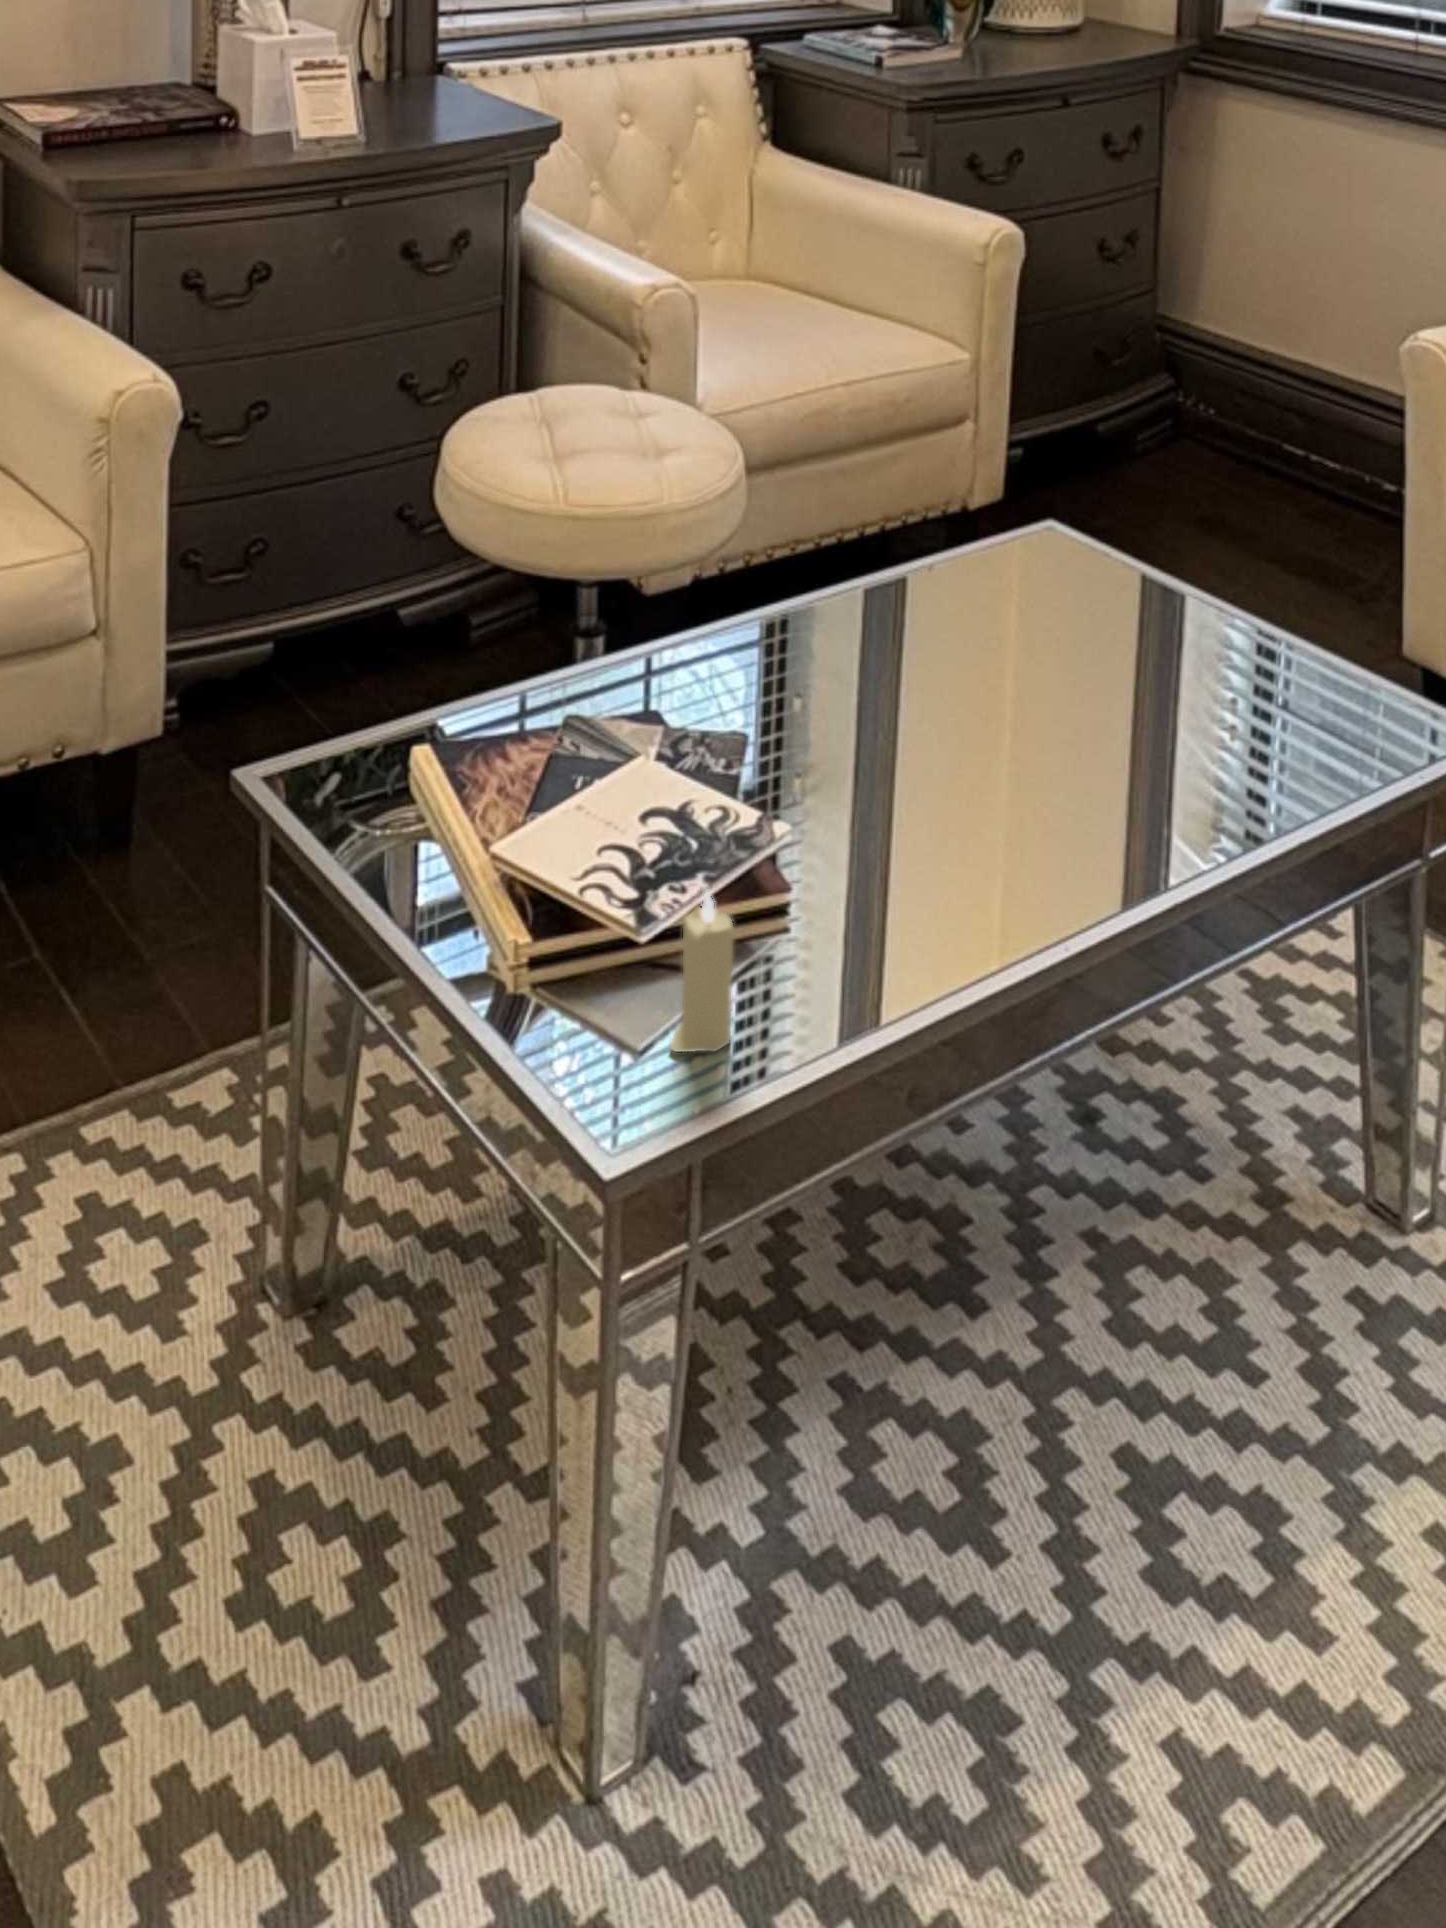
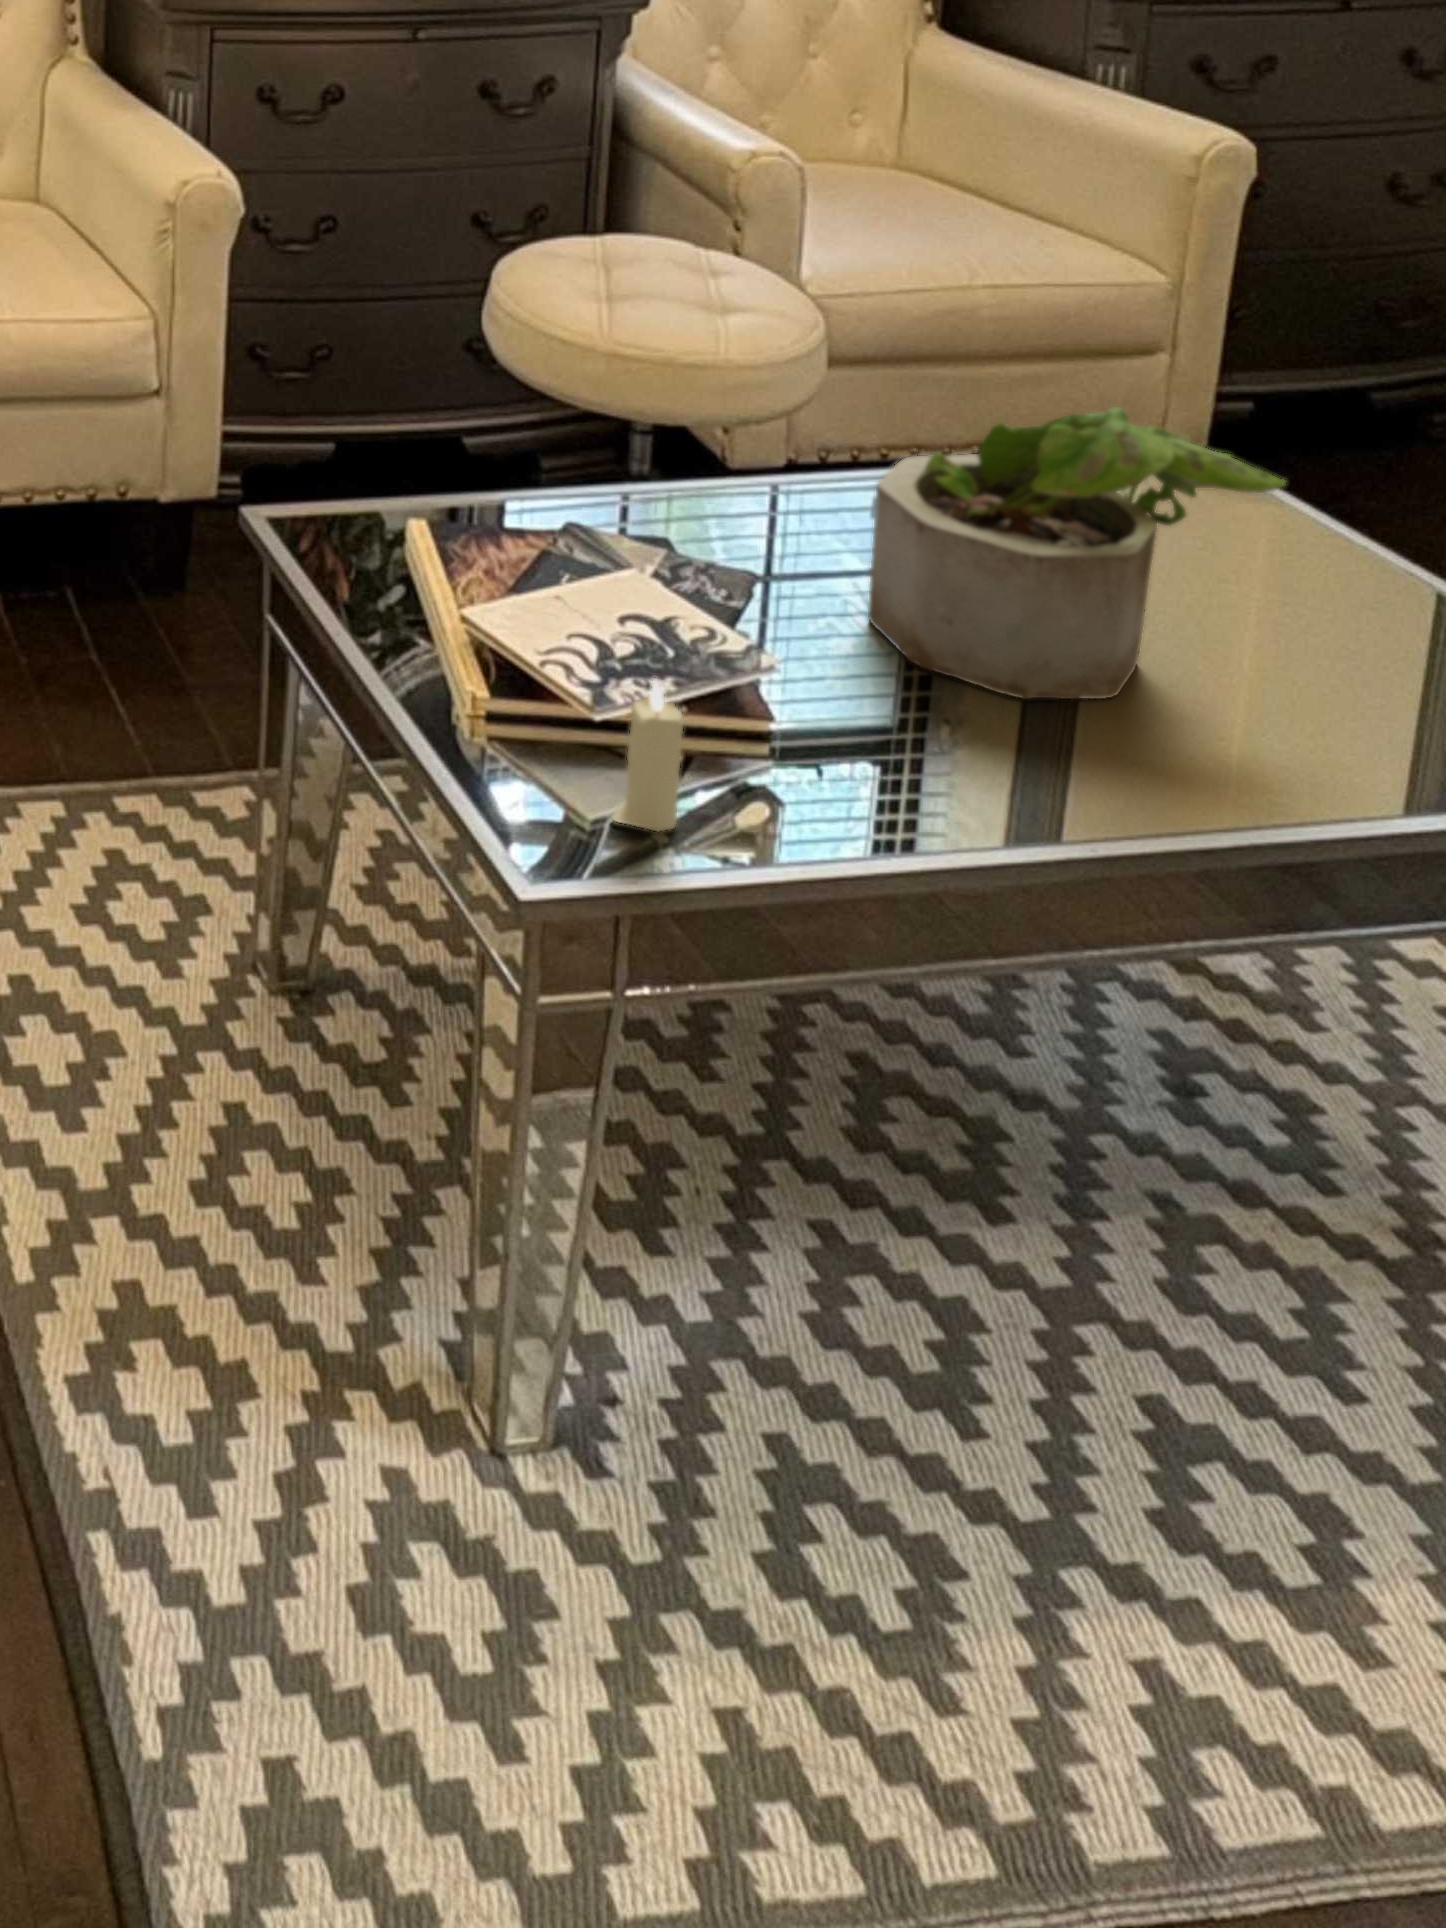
potted plant: none [843,511,1168,813] -> present [868,407,1285,699]

